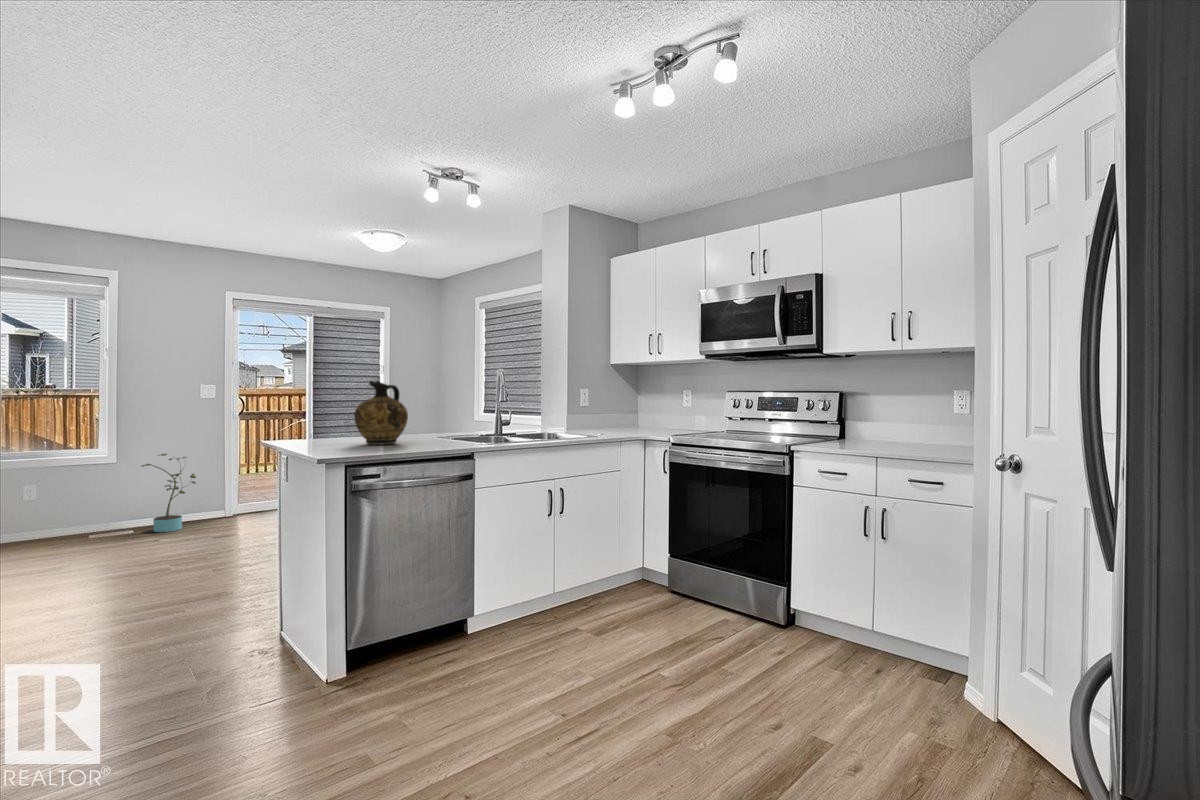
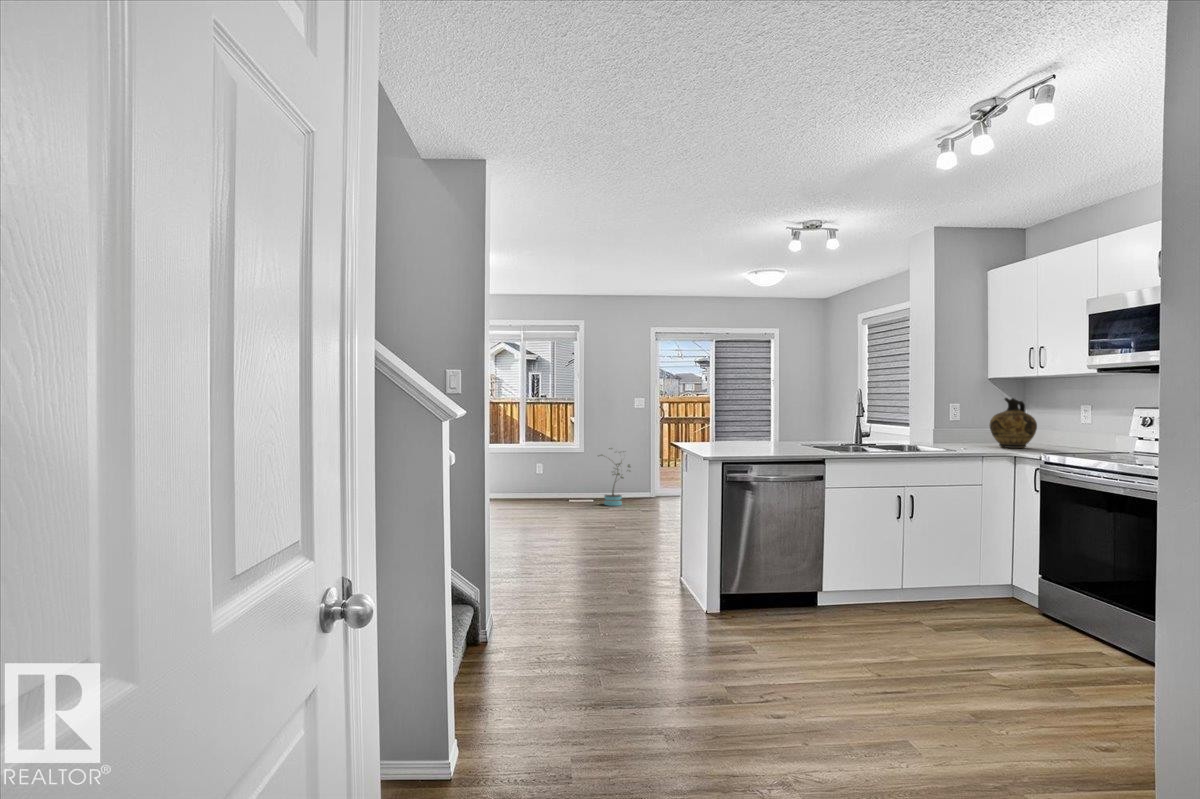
ceramic jug: present [354,381,408,445] -> present [989,398,1037,448]

